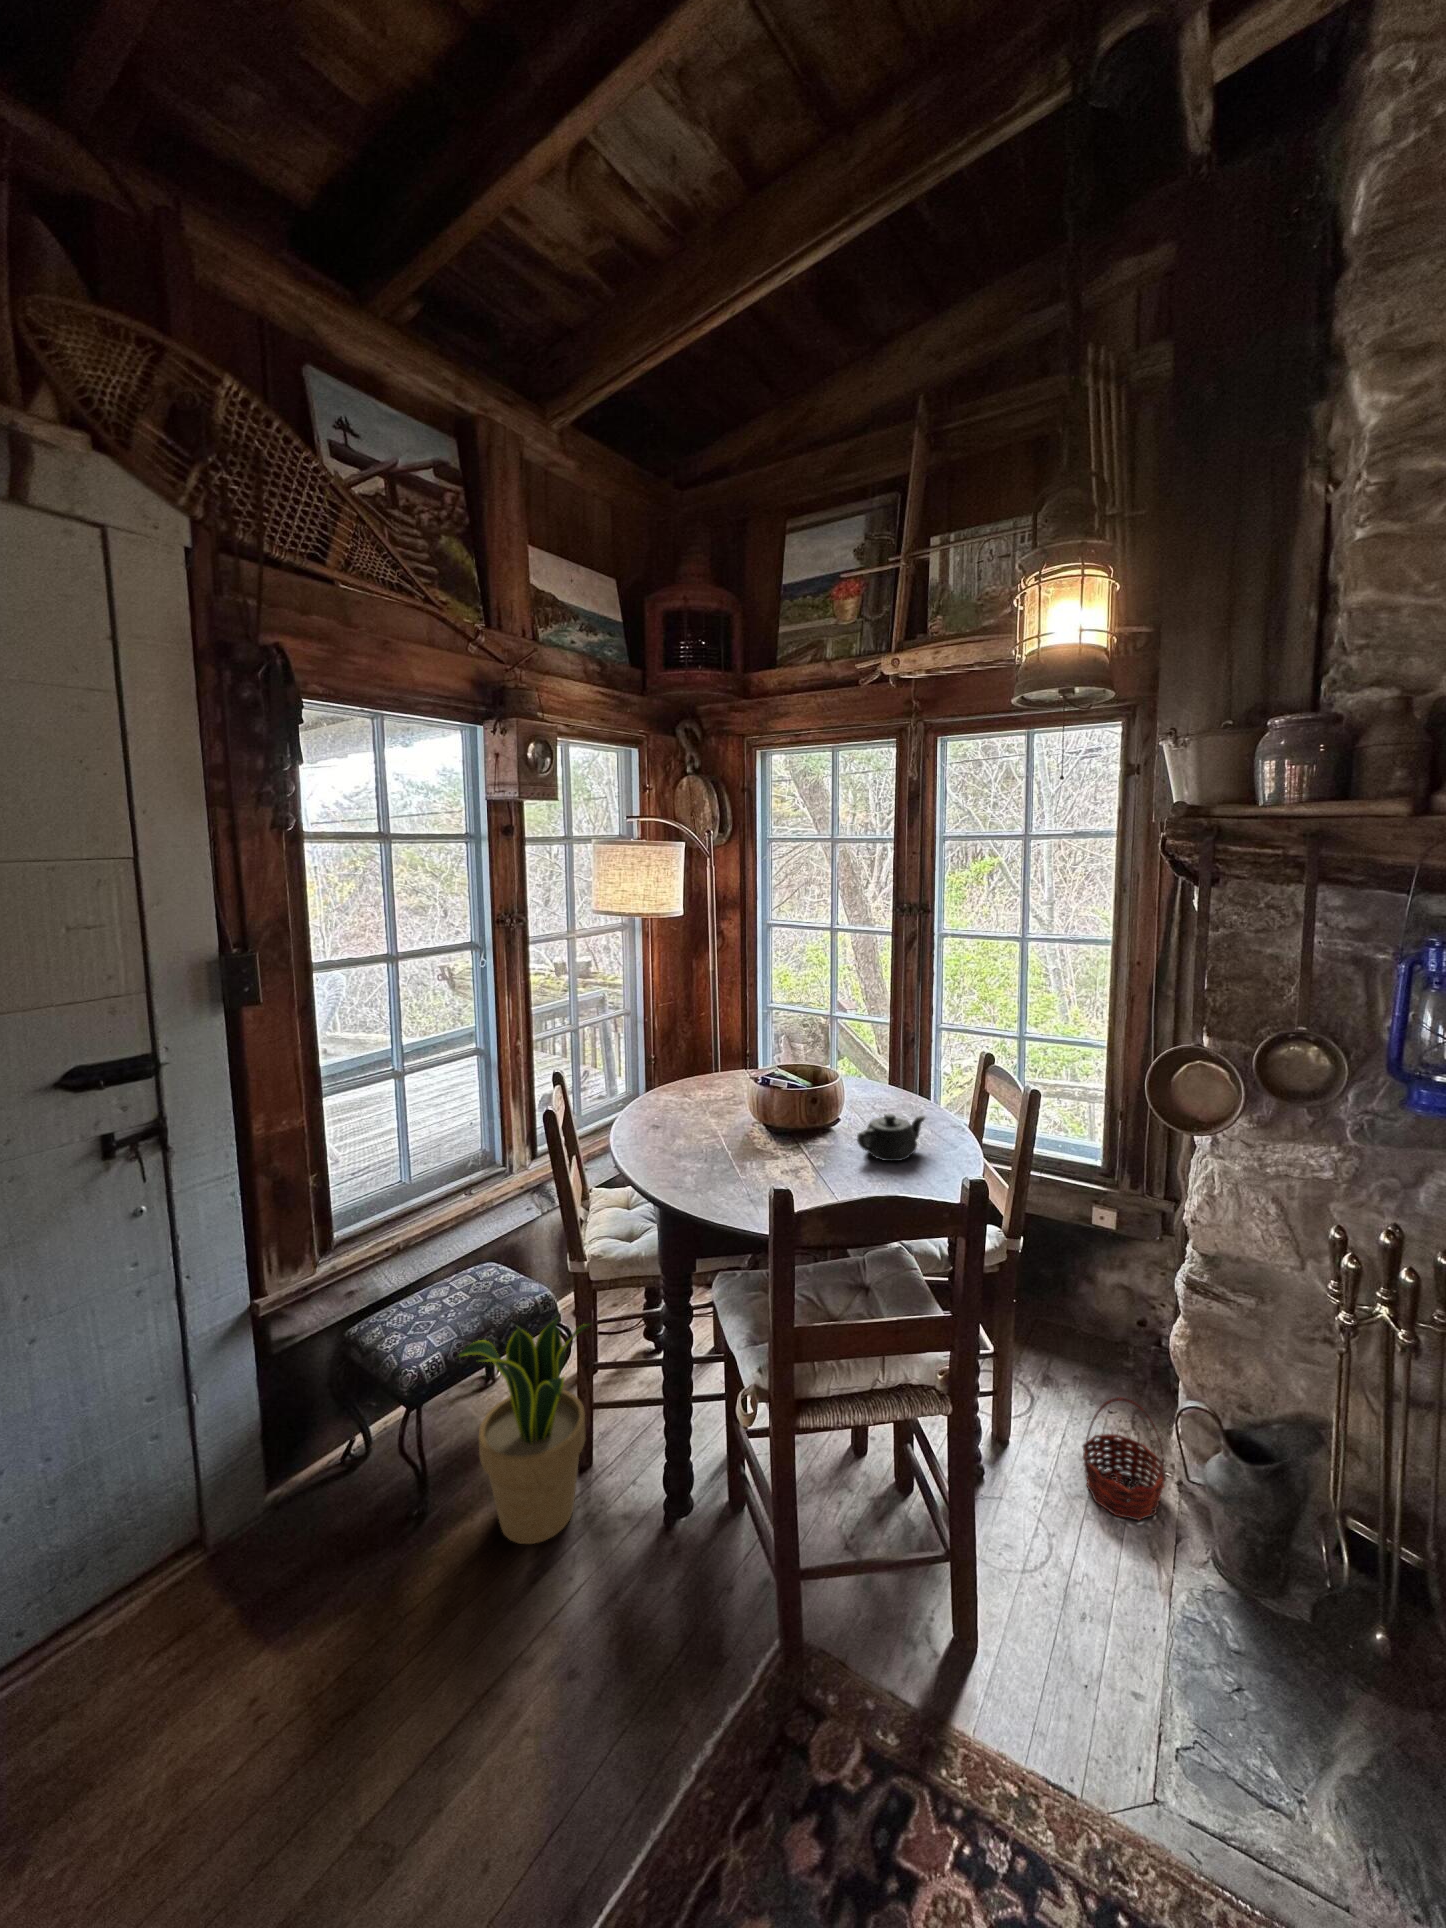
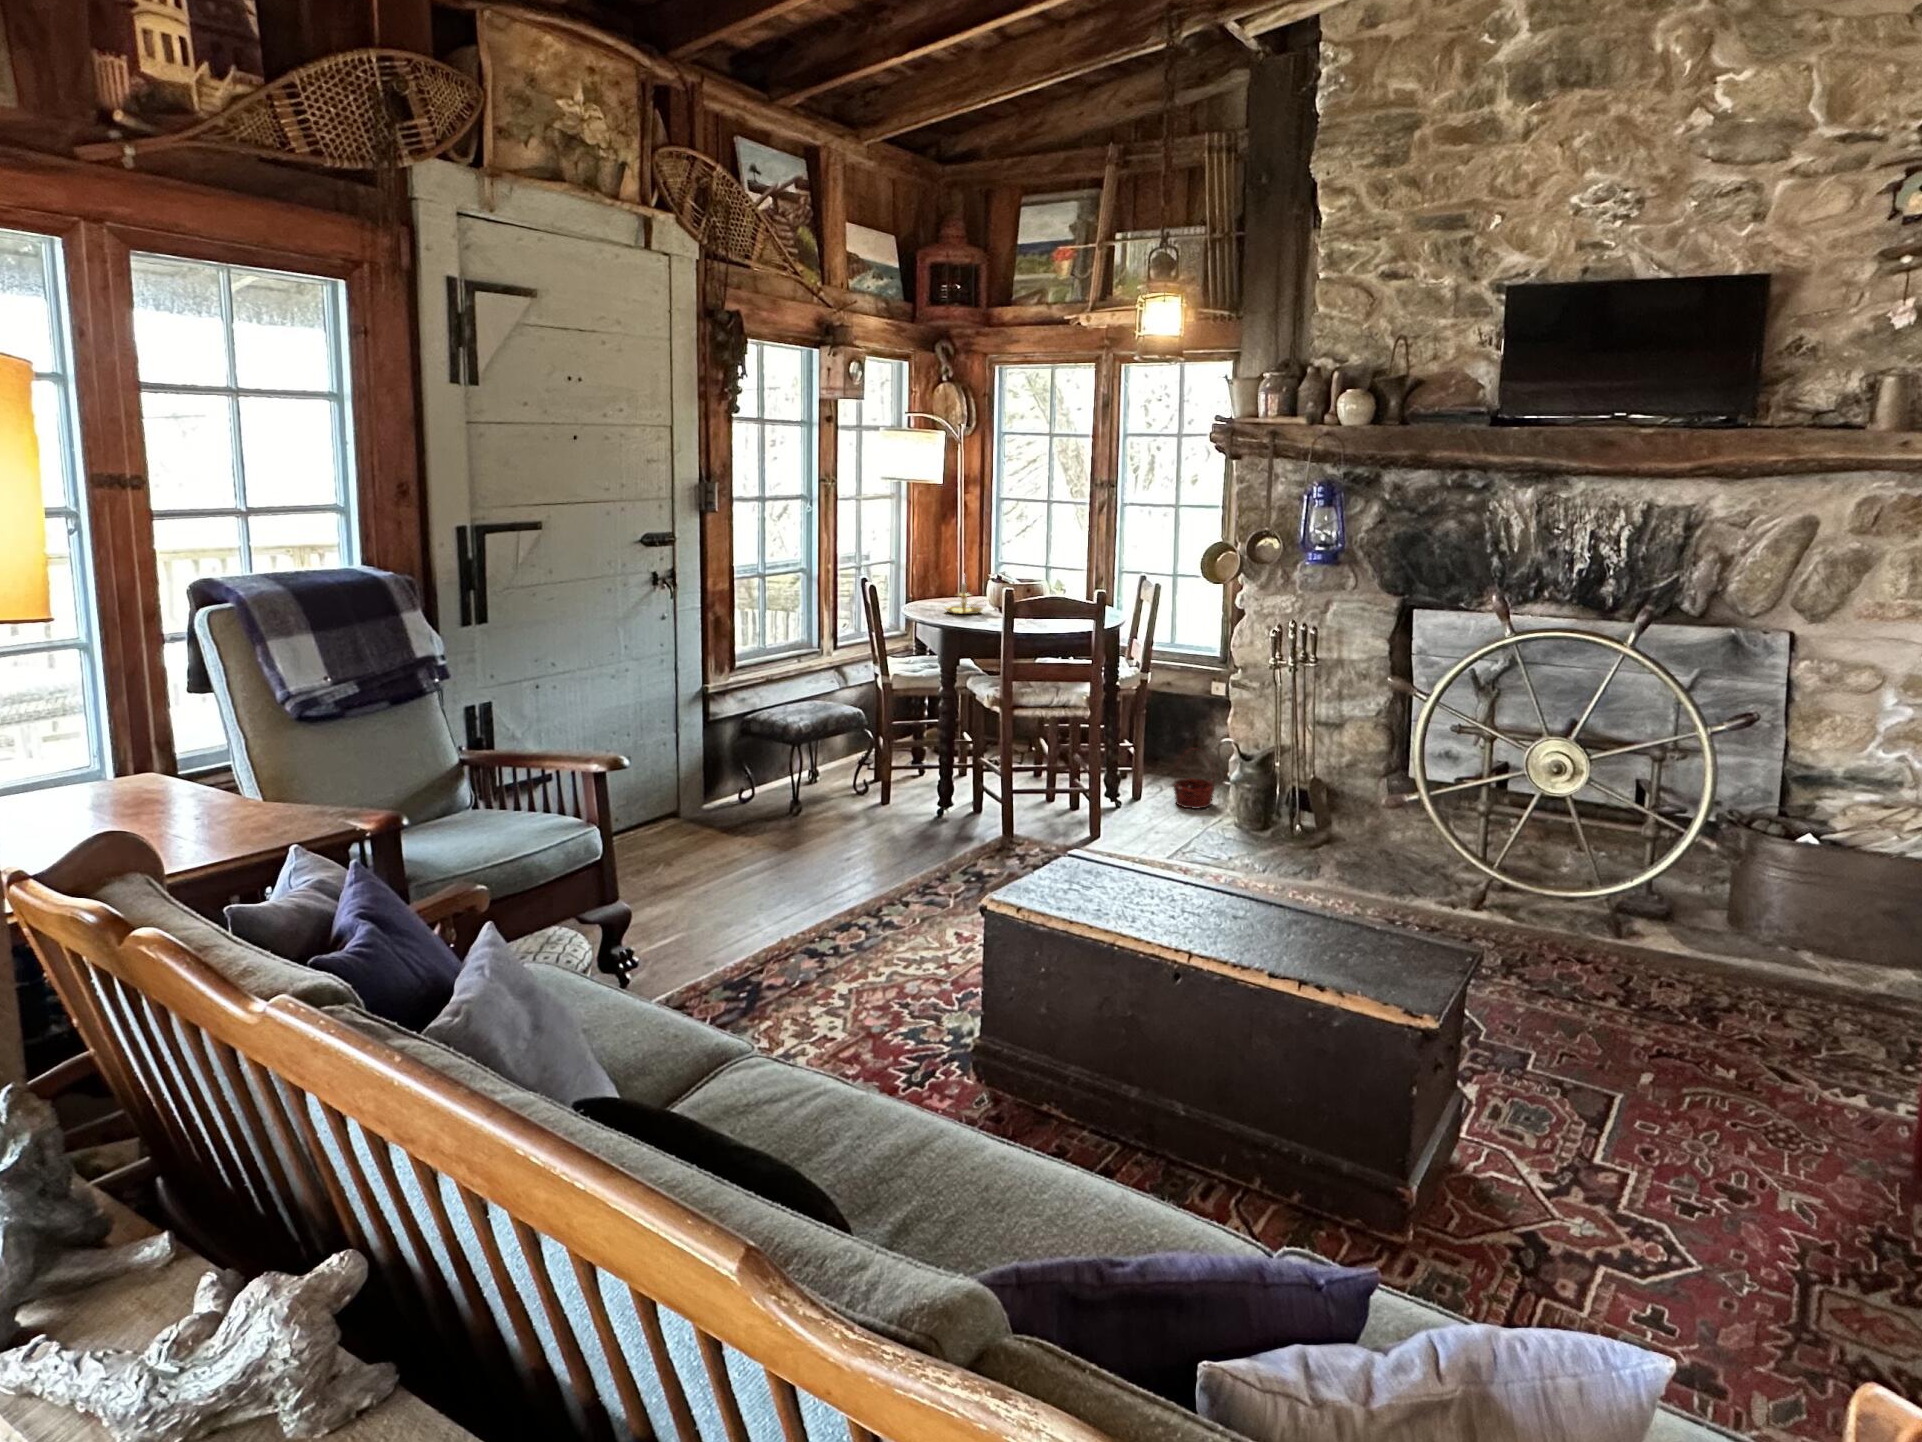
candle holder: none [672,1086,749,1161] -> present [945,574,984,614]
teapot: present [857,1114,925,1161] -> none [1051,591,1092,615]
potted plant: present [458,1317,590,1544] -> none [828,694,900,813]

